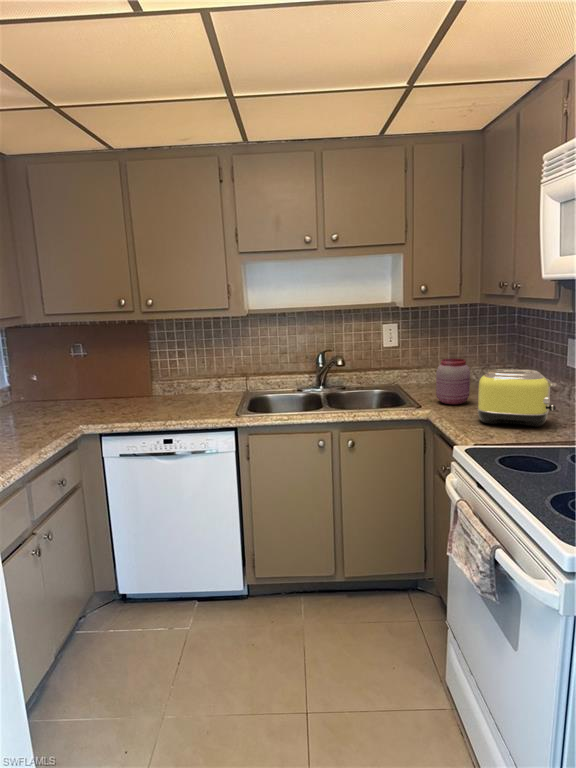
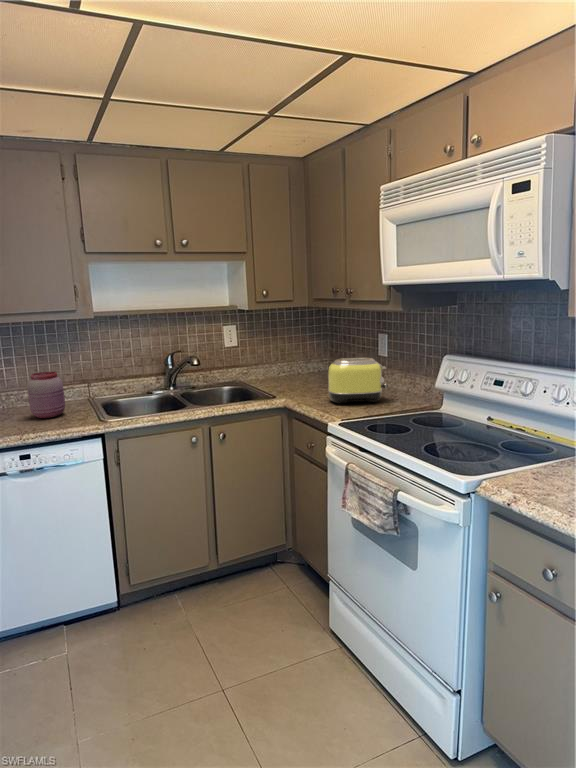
jar: present [436,359,470,405] -> present [27,372,65,418]

